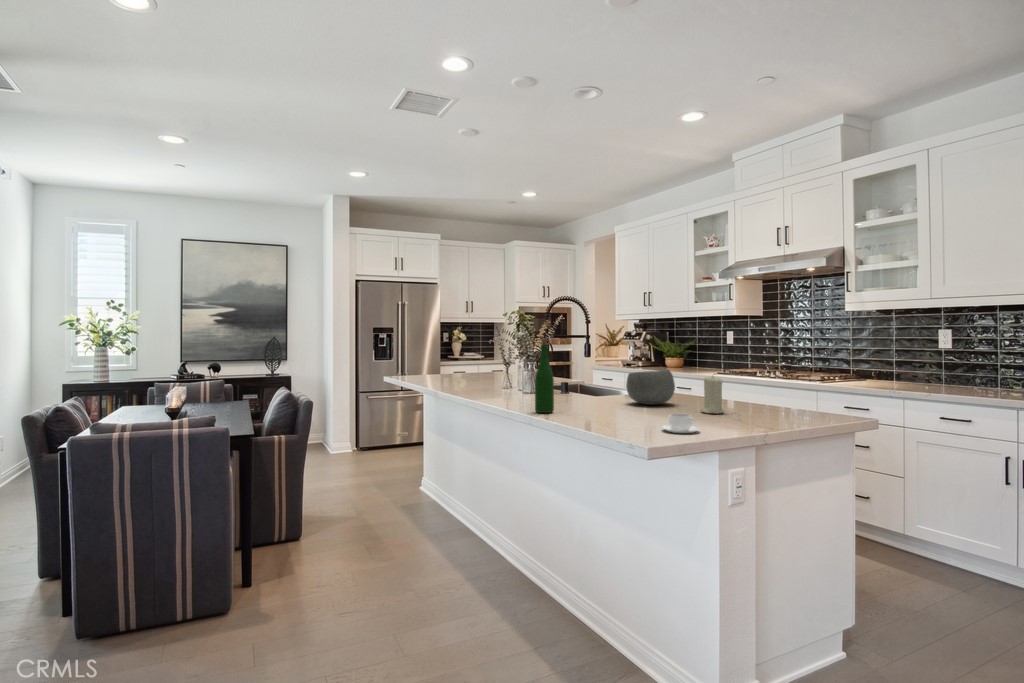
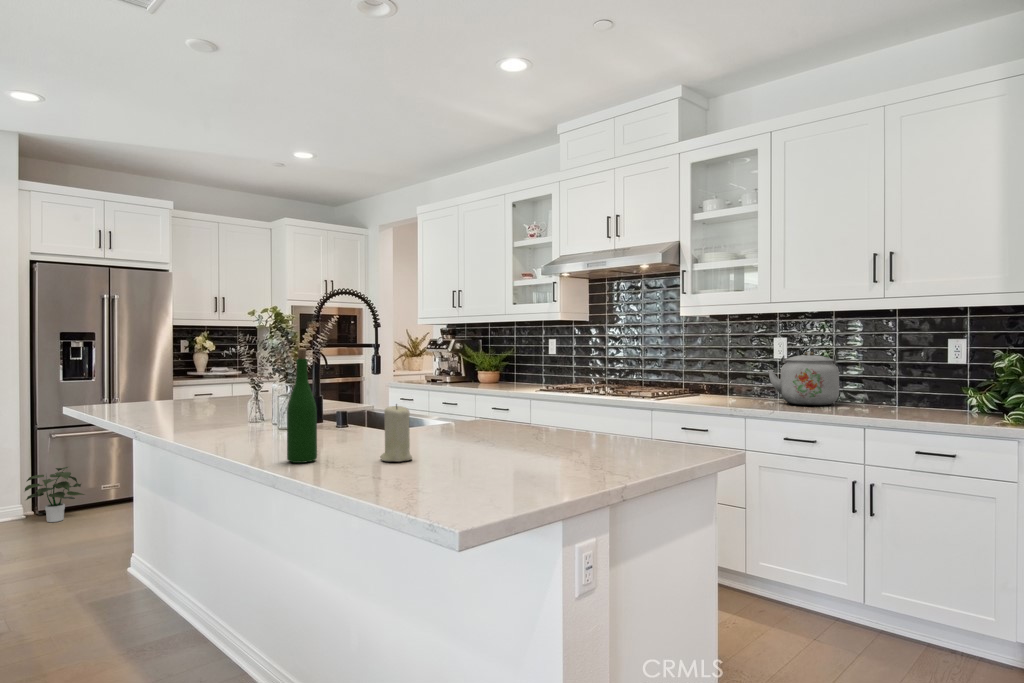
kettle: none [929,341,1003,389] -> present [768,351,839,405]
bowl: present [626,369,675,405] -> none [426,391,492,440]
candle: present [701,376,724,414] -> present [380,404,412,462]
coffee cup: present [662,414,700,433] -> none [475,459,529,489]
potted plant: none [354,419,389,455] -> present [25,467,84,522]

